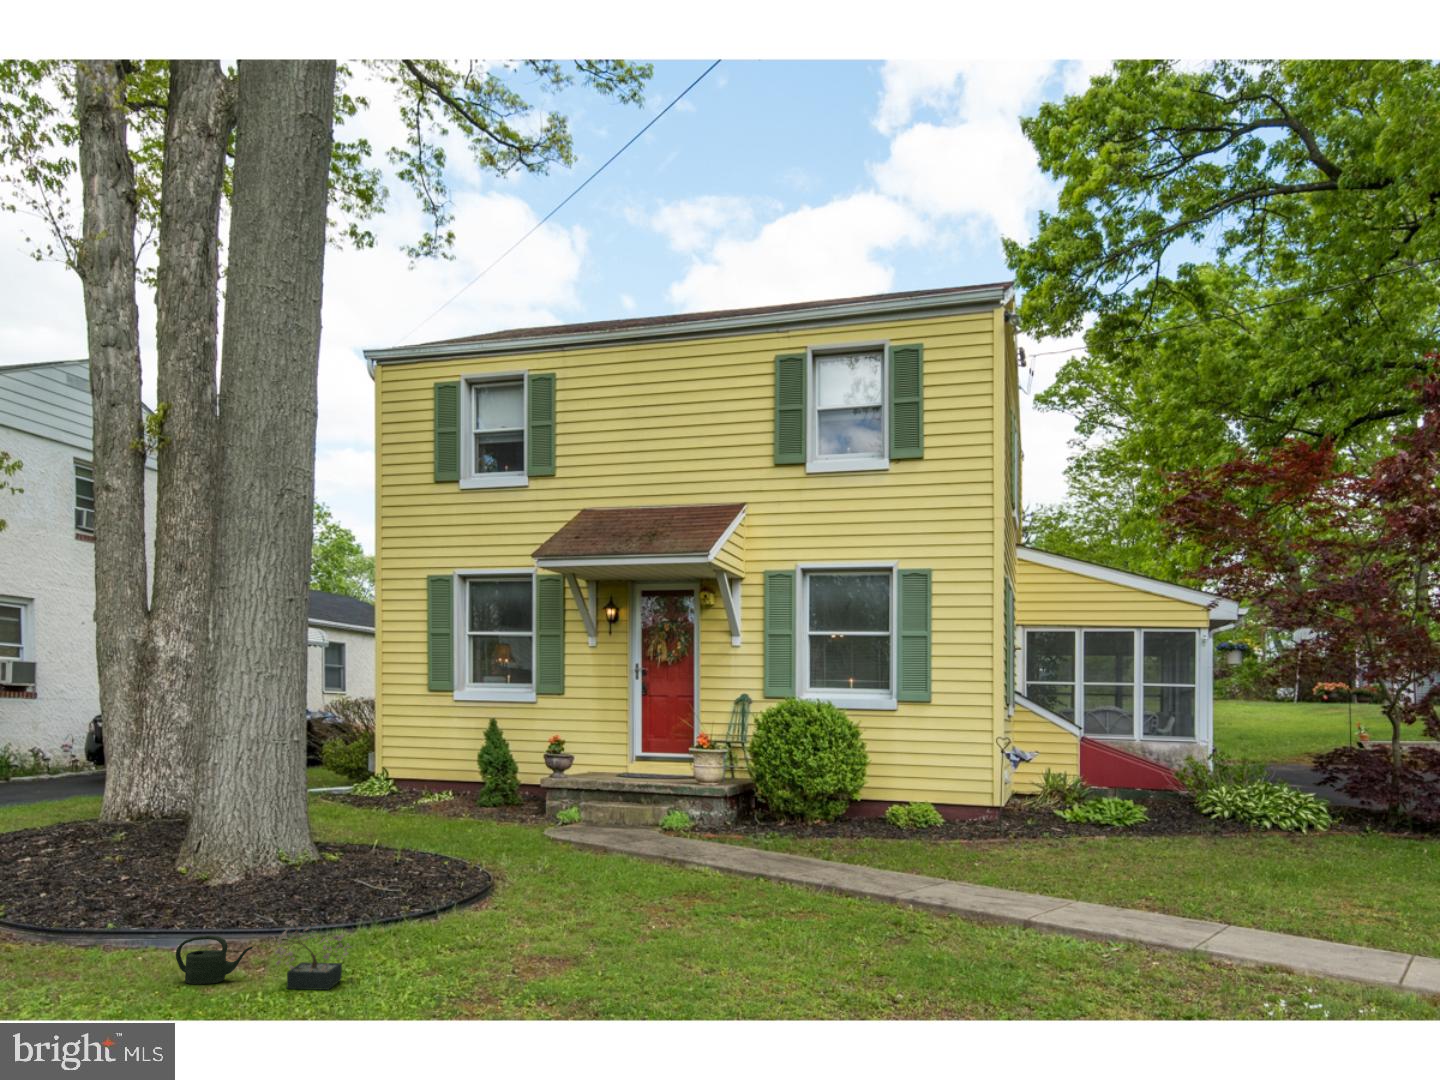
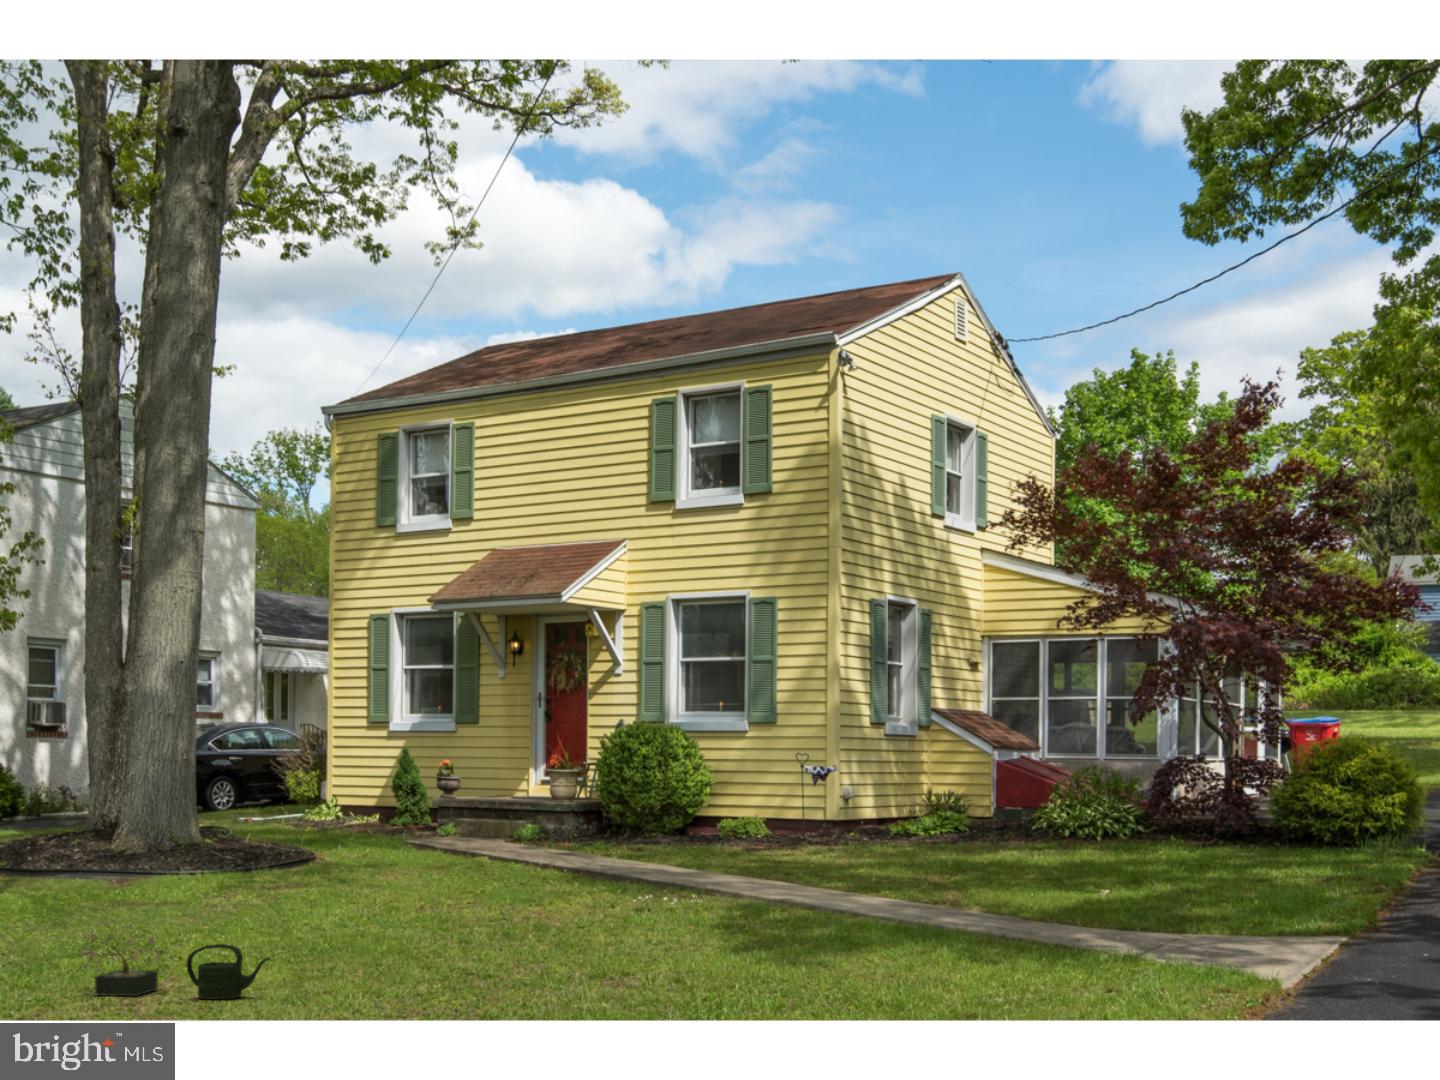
decorative plant: present [274,918,350,990] -> present [81,920,160,996]

